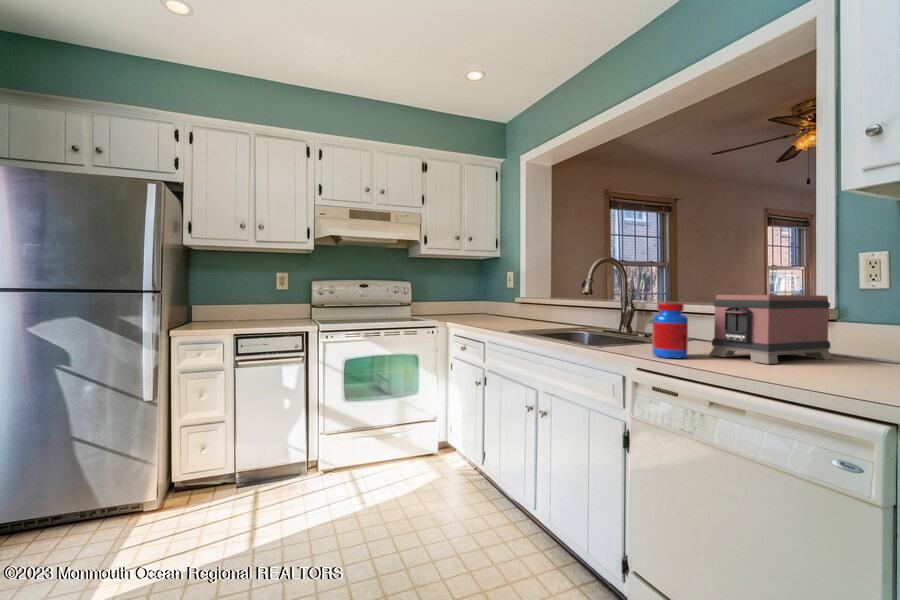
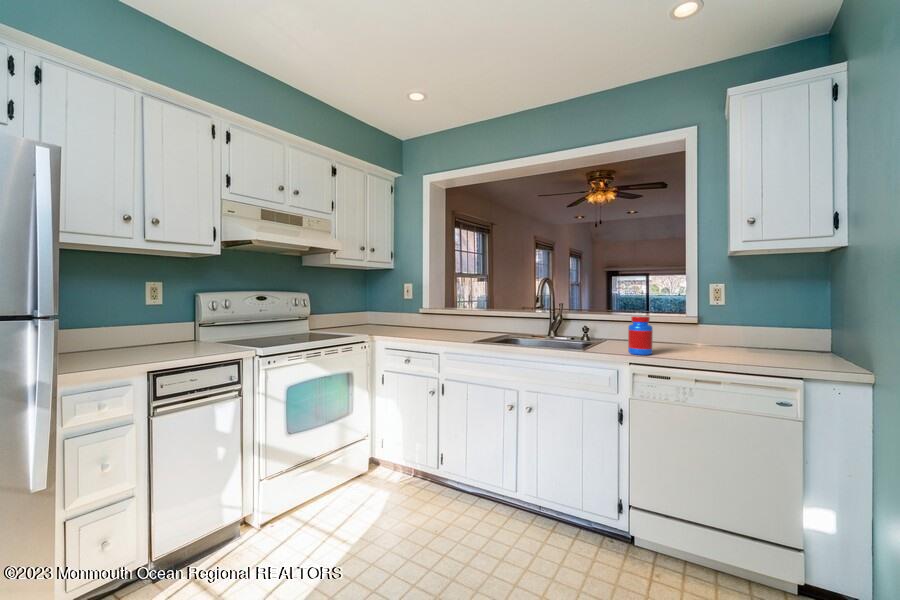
toaster: present [709,295,833,364] -> none [653,309,701,354]

